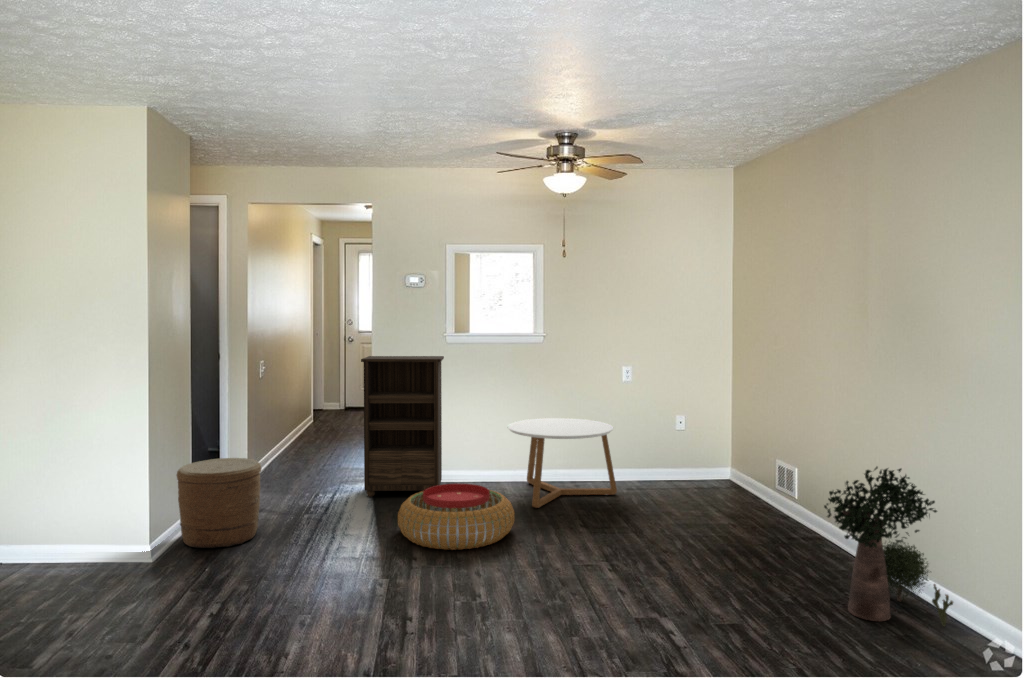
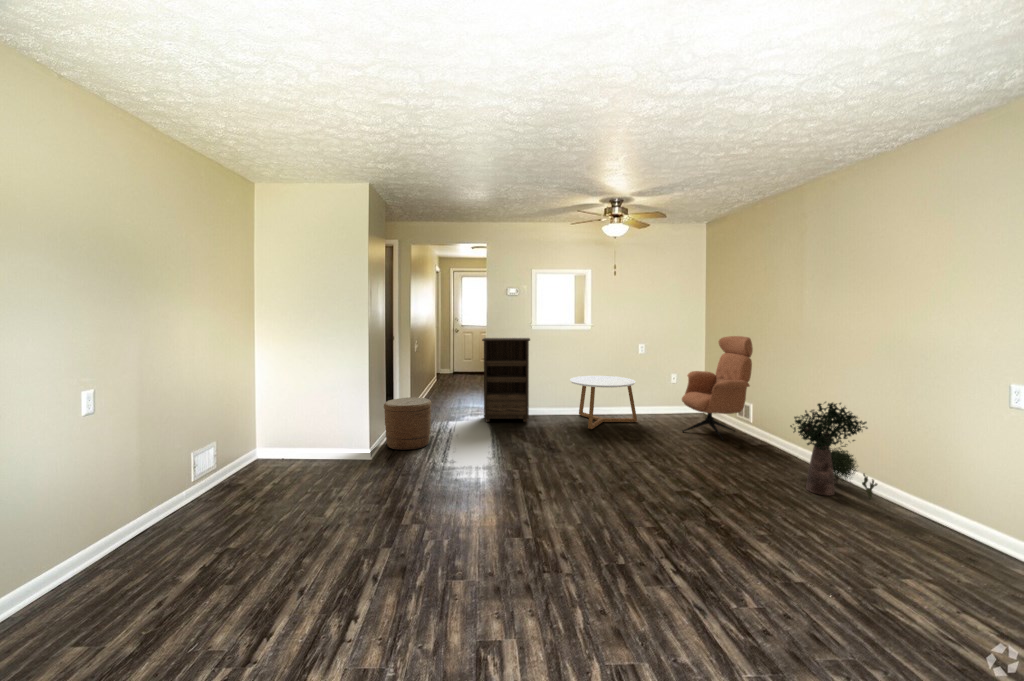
armchair: none [684,355,792,525] -> present [682,336,753,440]
pouf: present [398,483,514,550] -> none [513,414,583,452]

